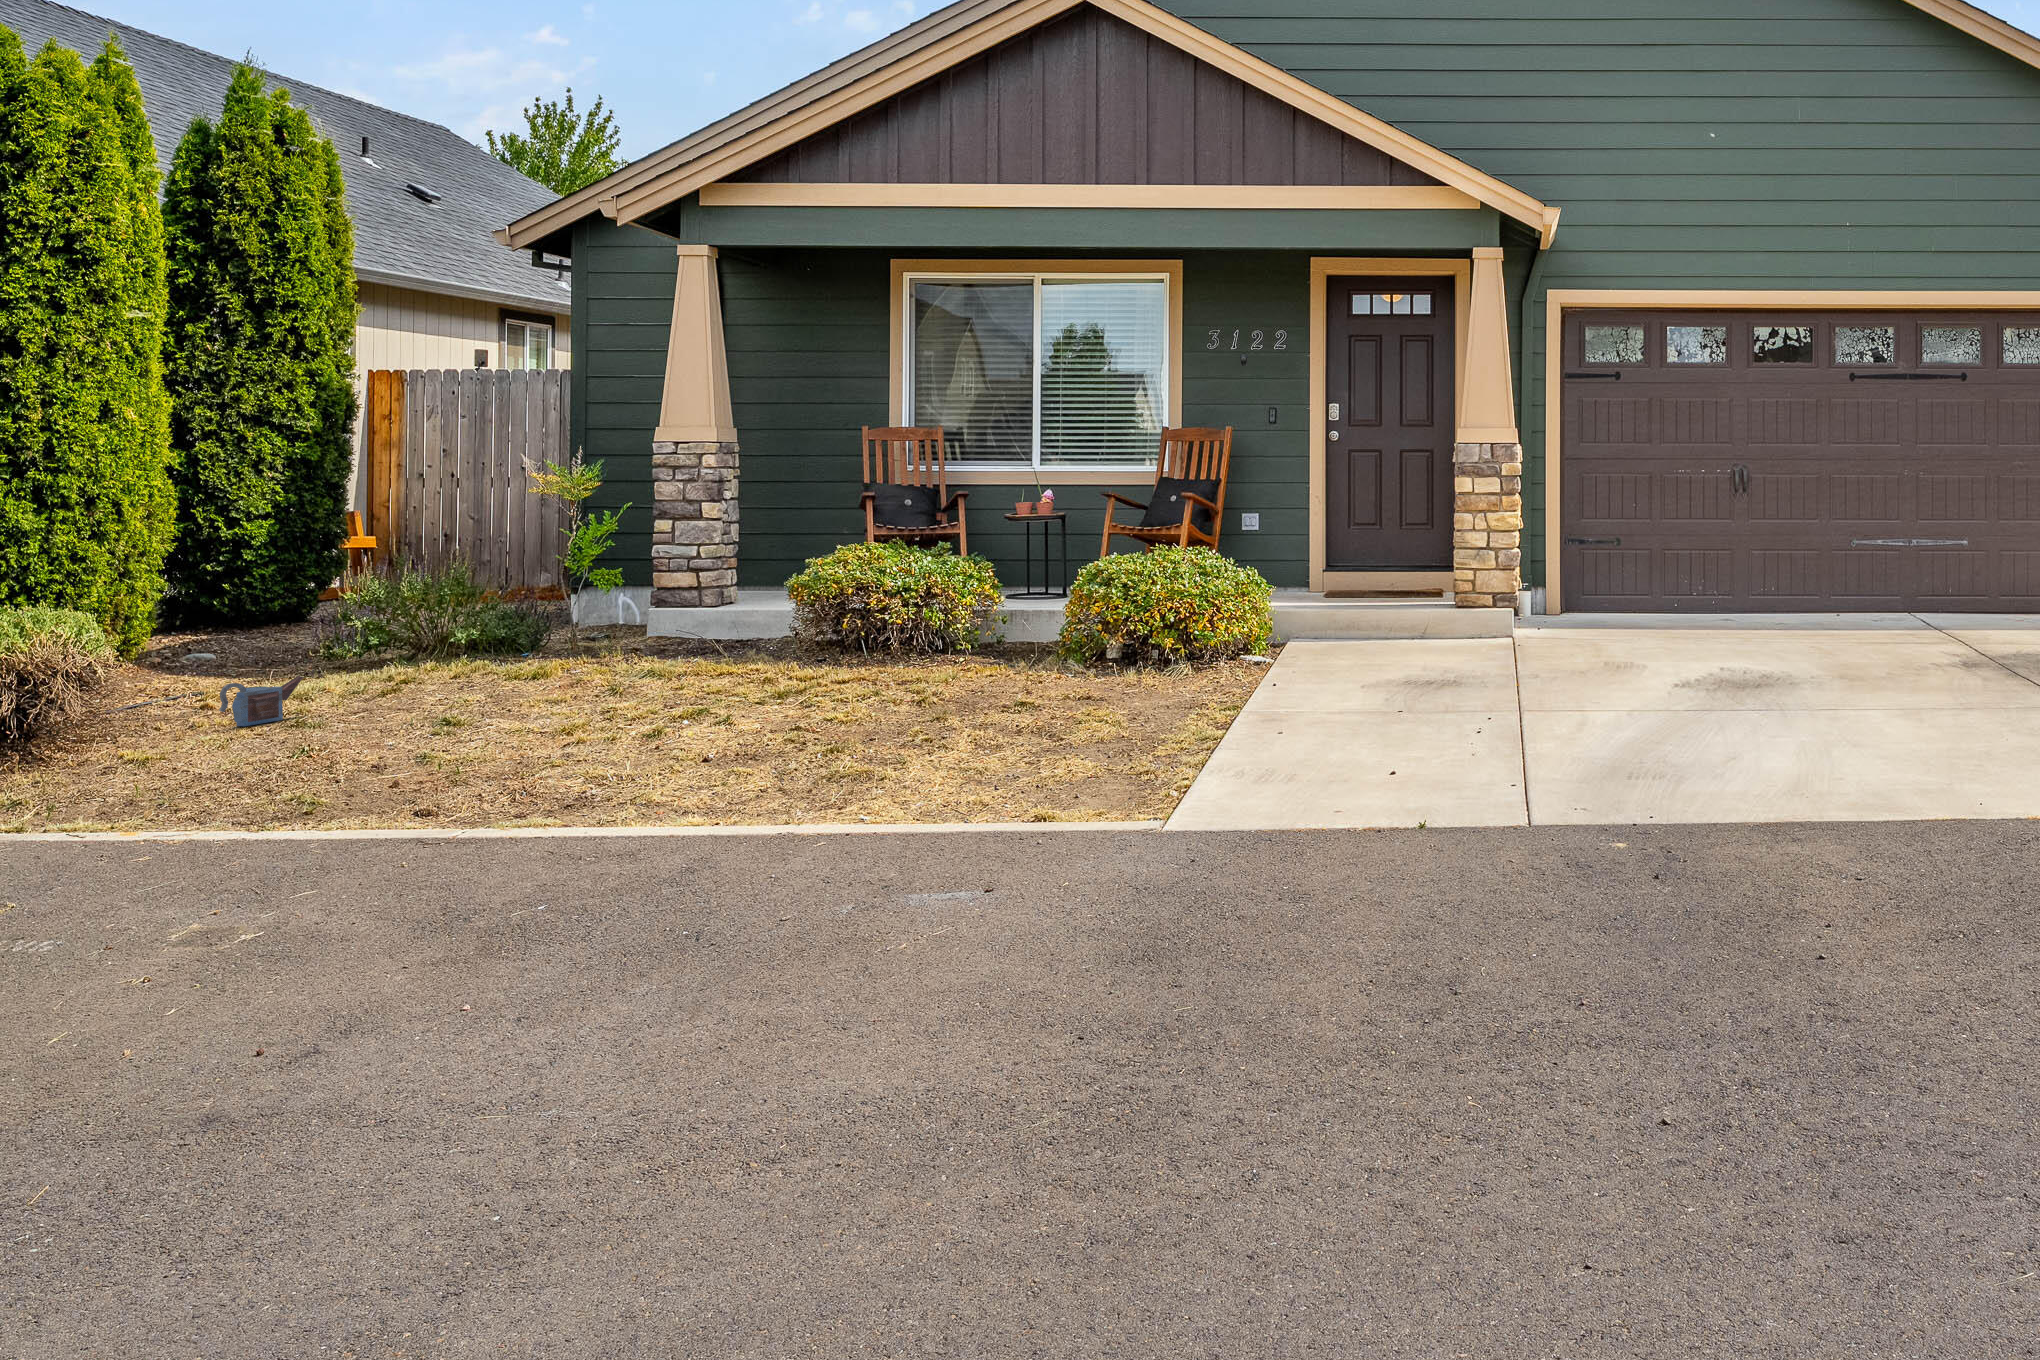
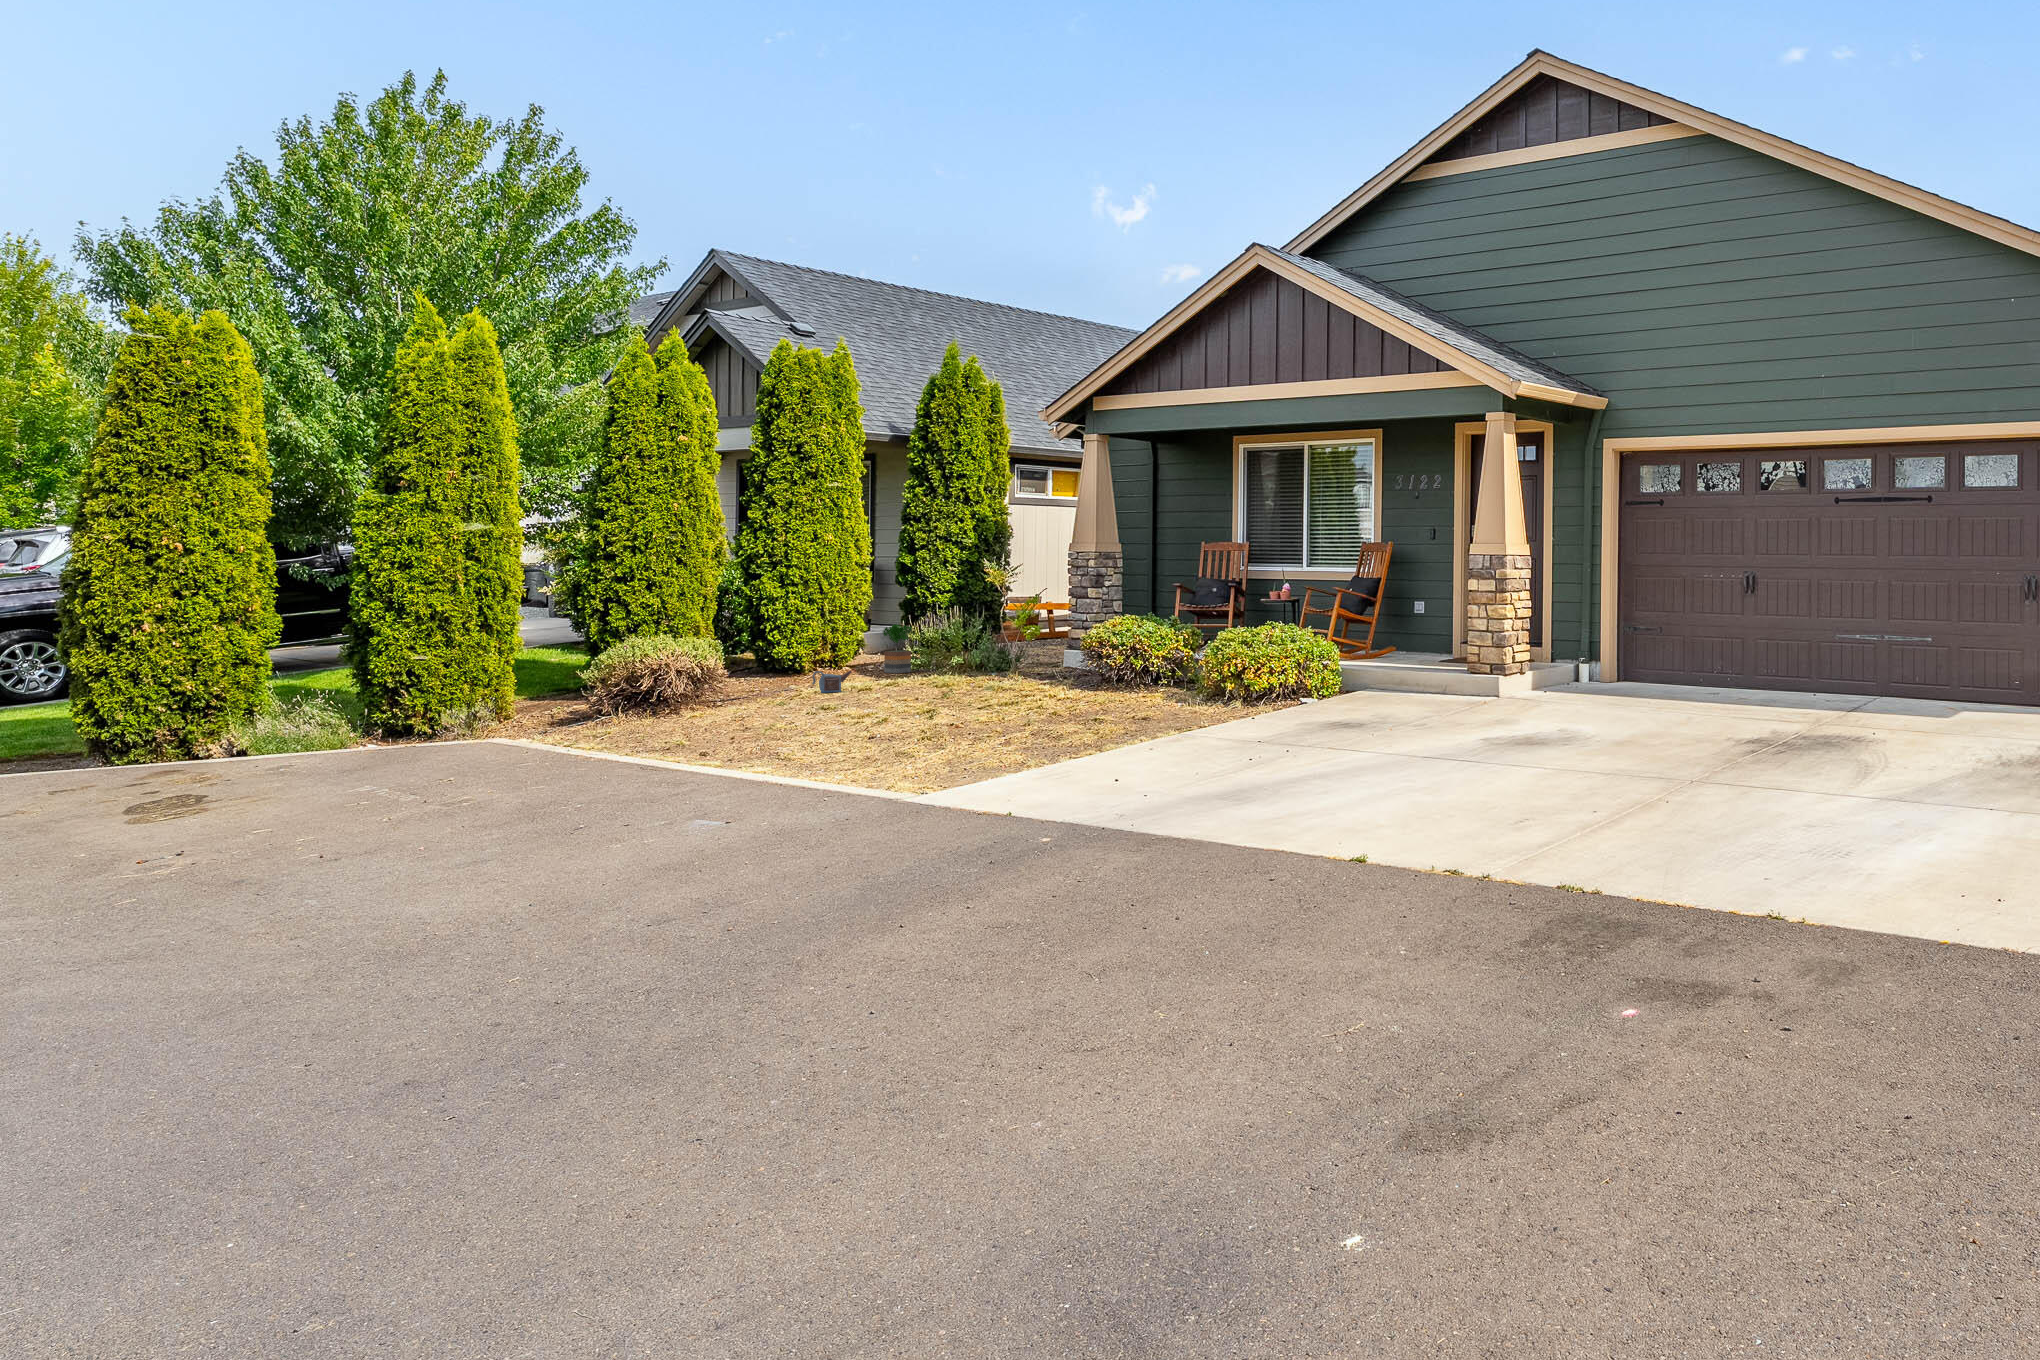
potted tree: none [230,573,306,665] -> present [883,624,915,673]

